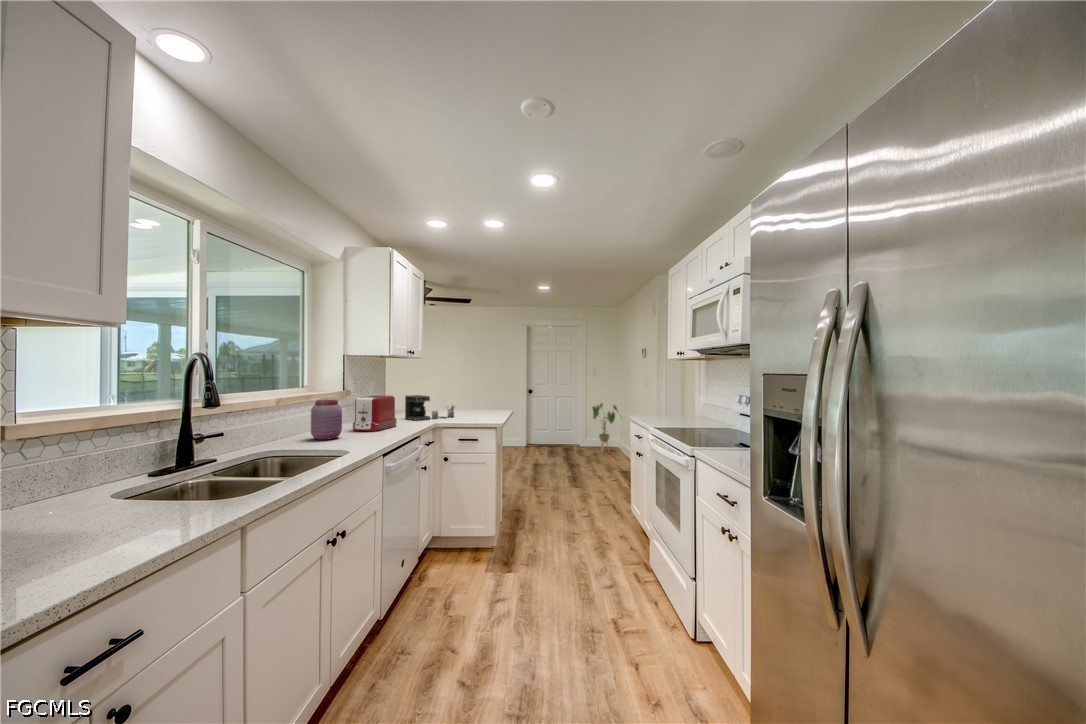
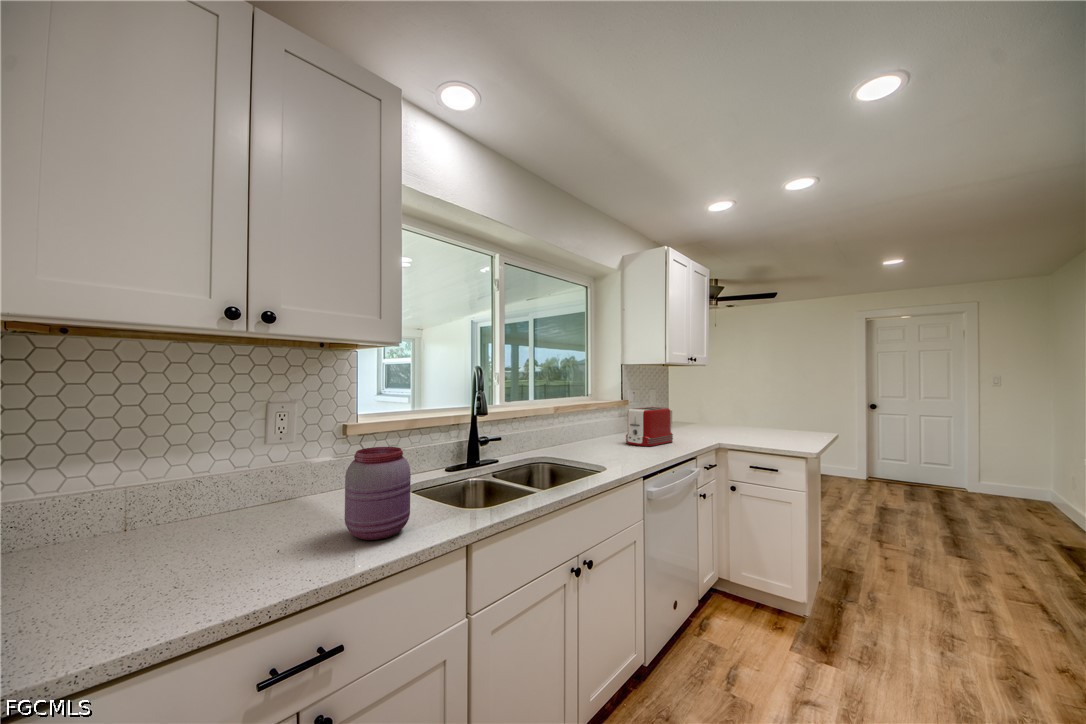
coffee maker: present [405,395,455,421] -> none [687,408,748,437]
jar: present [311,400,342,440] -> present [345,447,411,540]
house plant: present [593,404,617,453] -> none [991,430,1063,512]

